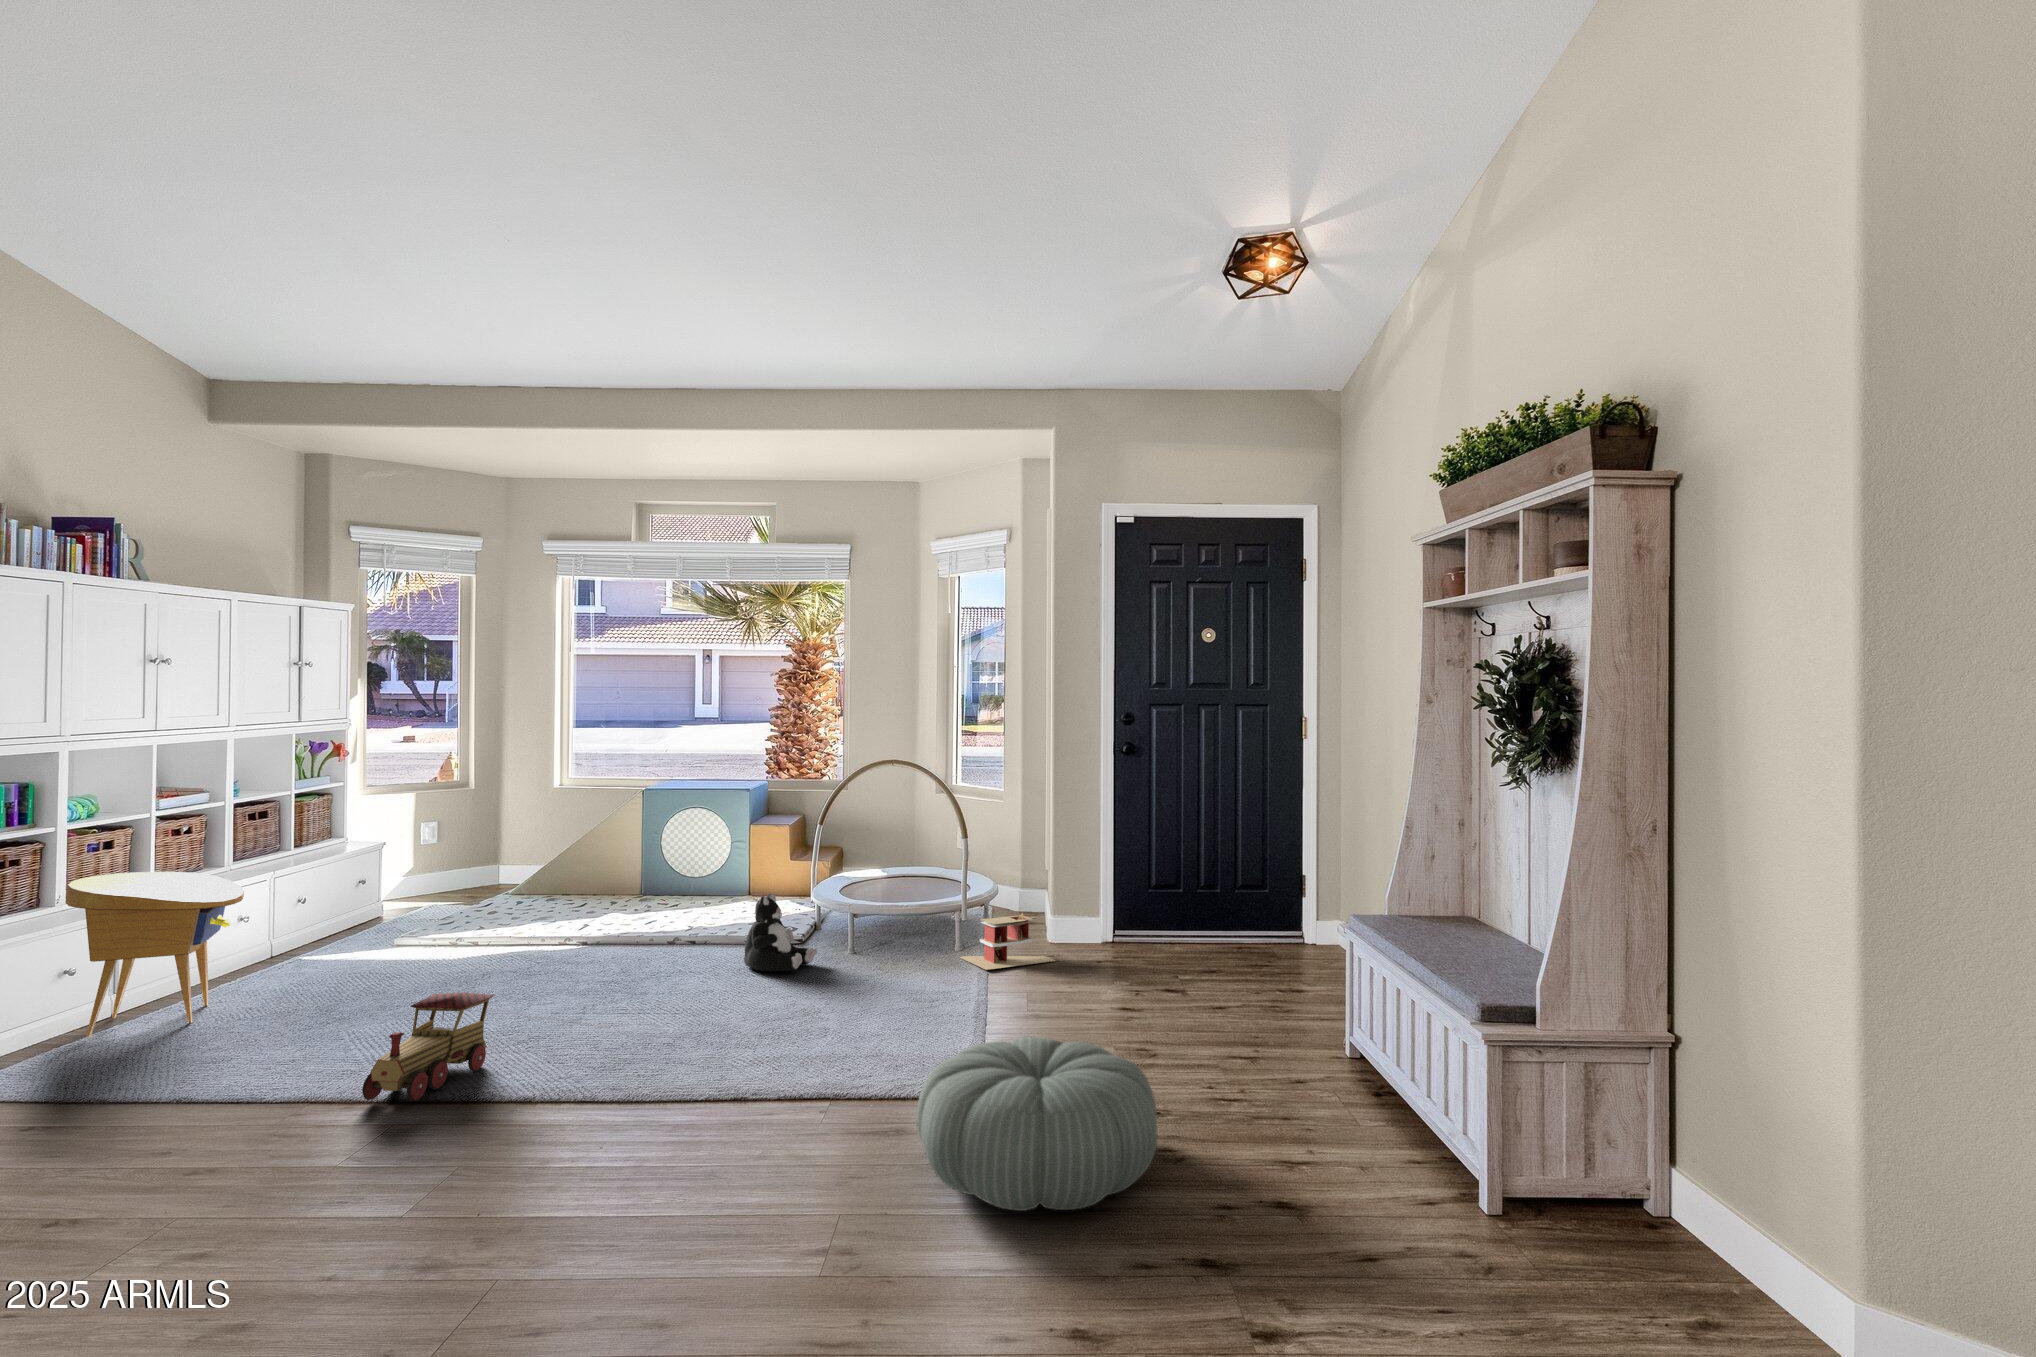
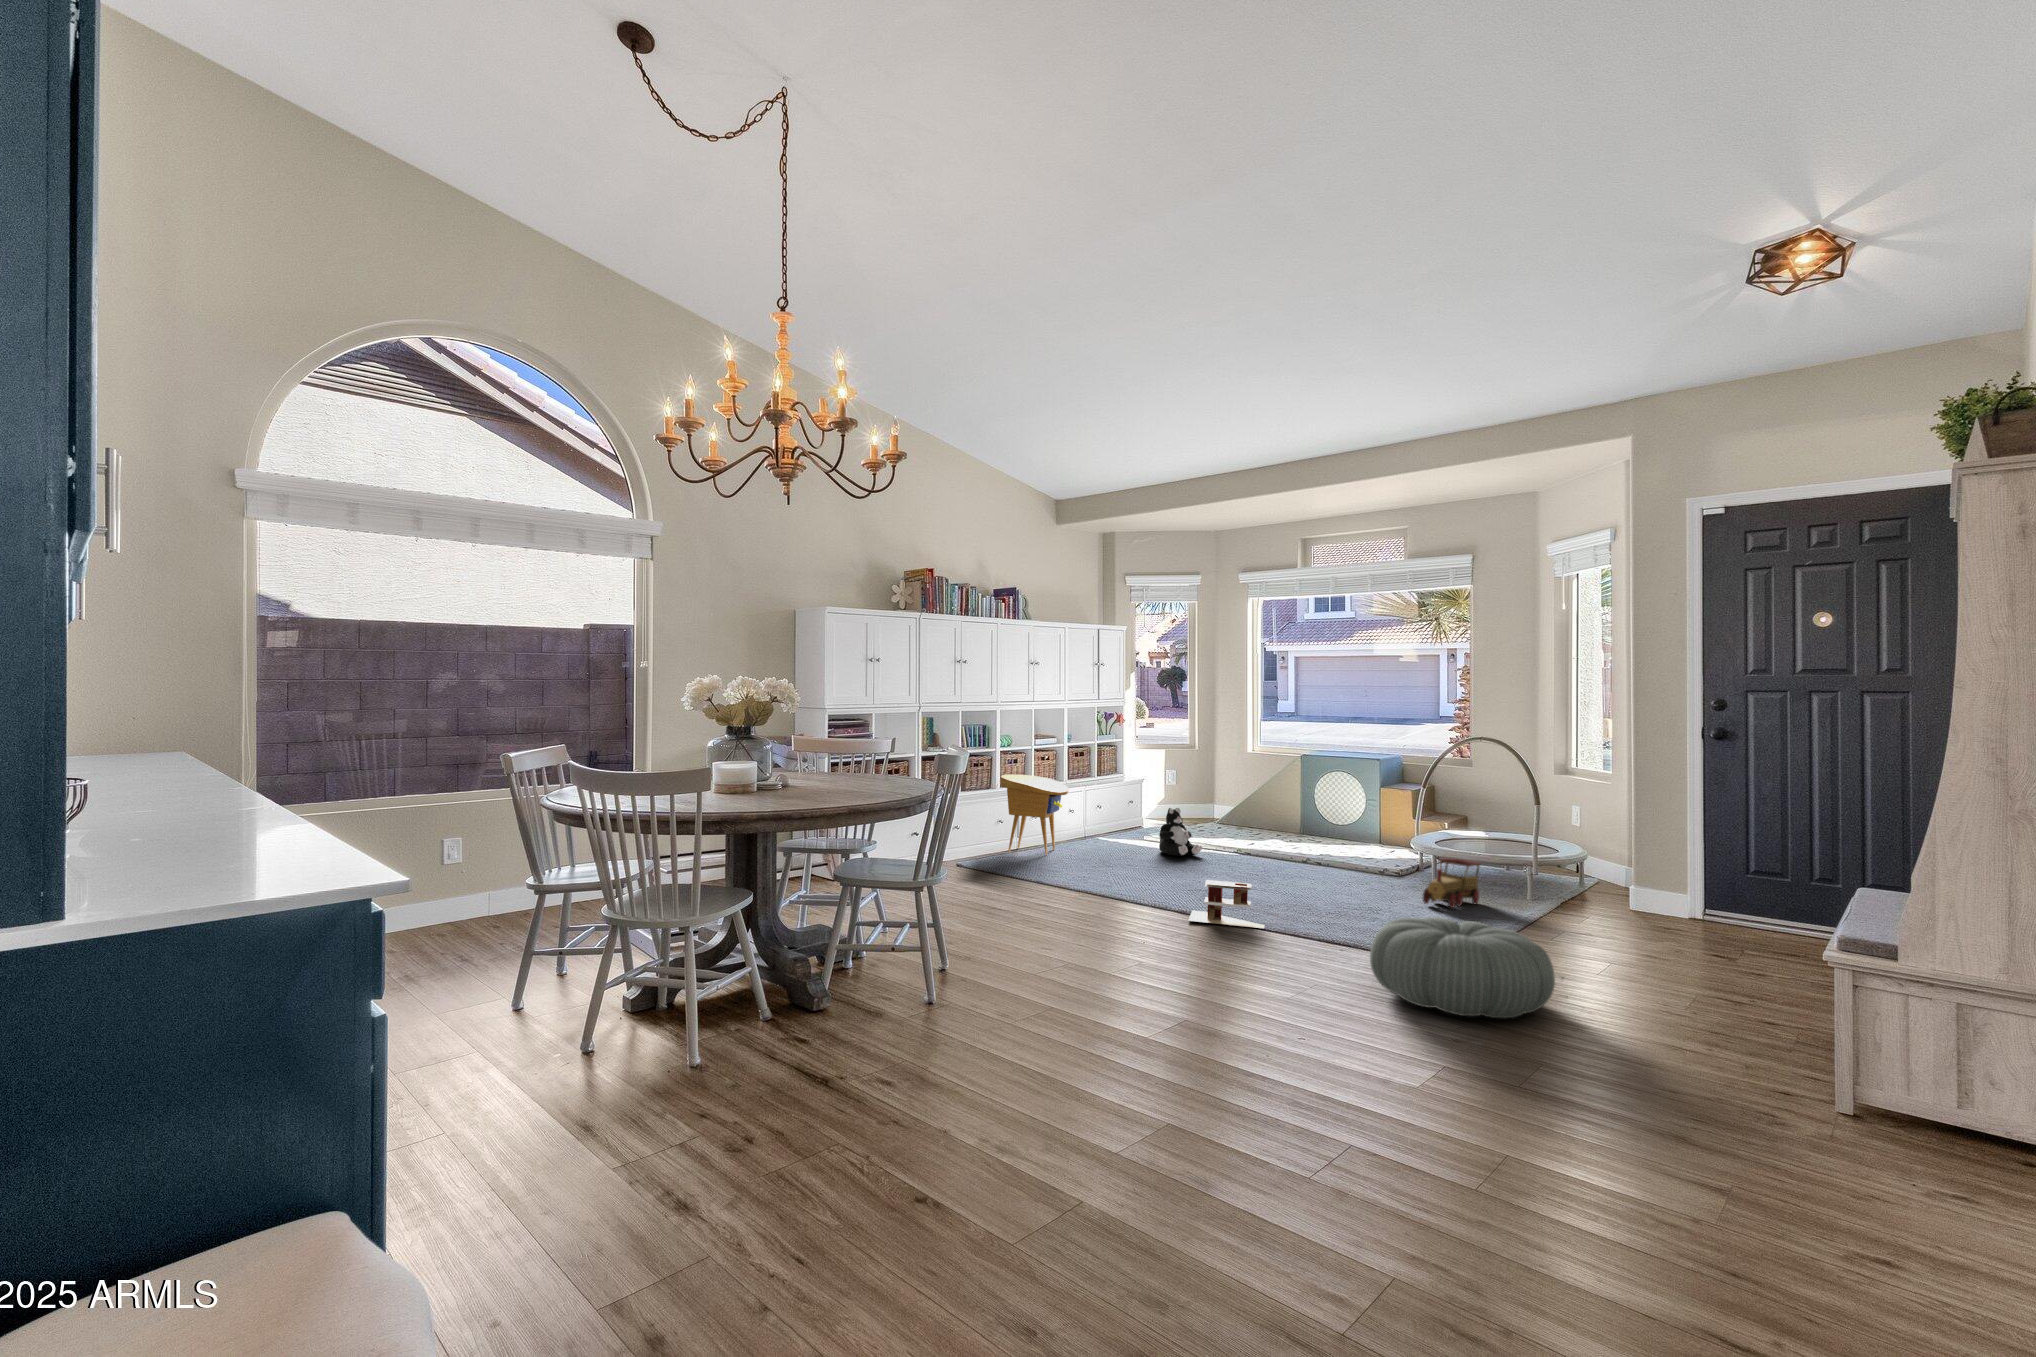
plush toy: present [744,894,817,972] -> present [1159,808,1202,856]
toy house: present [960,913,1056,970] -> present [1189,880,1265,928]
toy train: present [362,993,495,1101] -> present [1423,858,1481,908]

